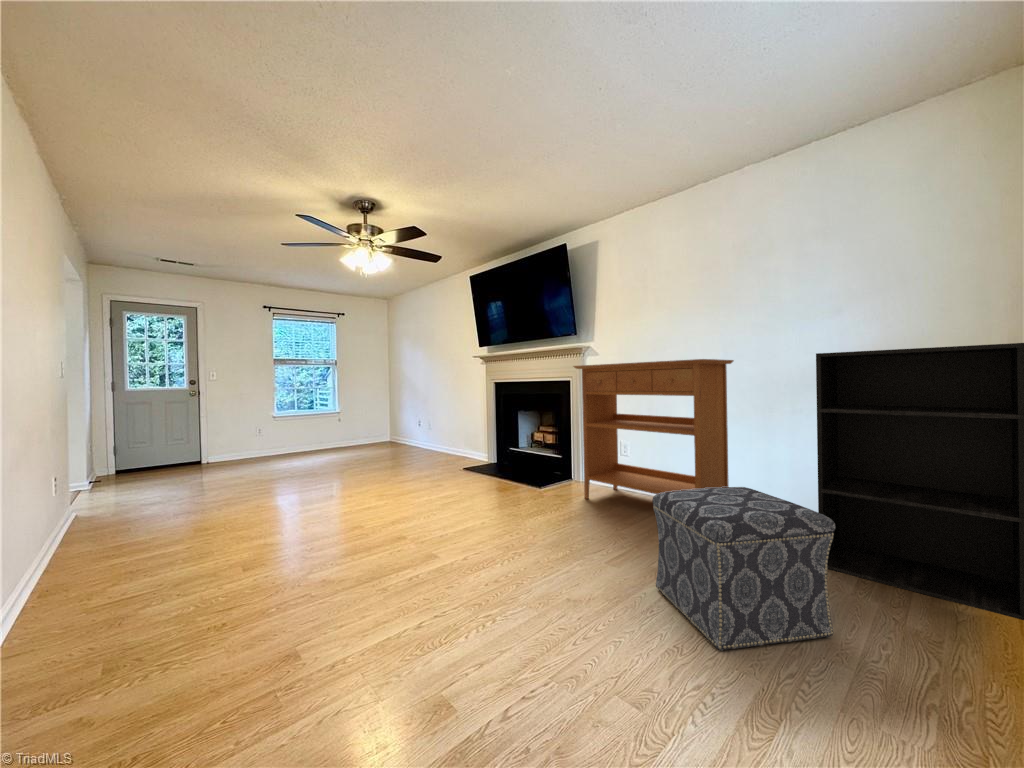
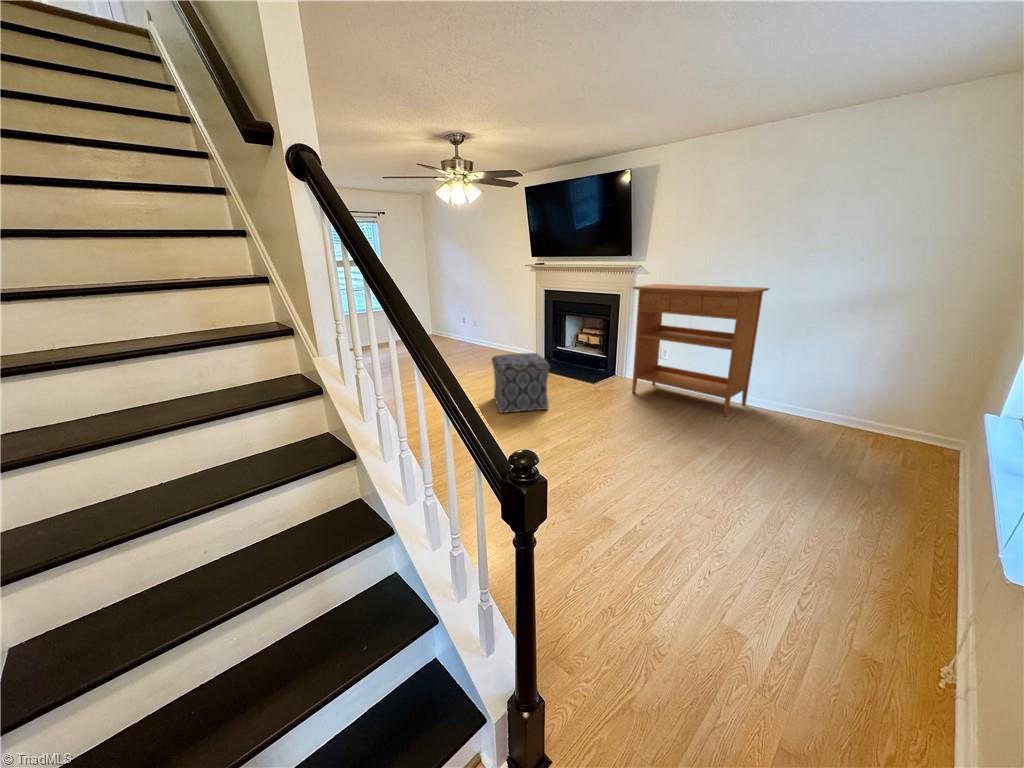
bookshelf: present [816,343,1024,620] -> none [810,293,988,474]
ottoman: present [653,487,835,651] -> present [492,353,550,413]

